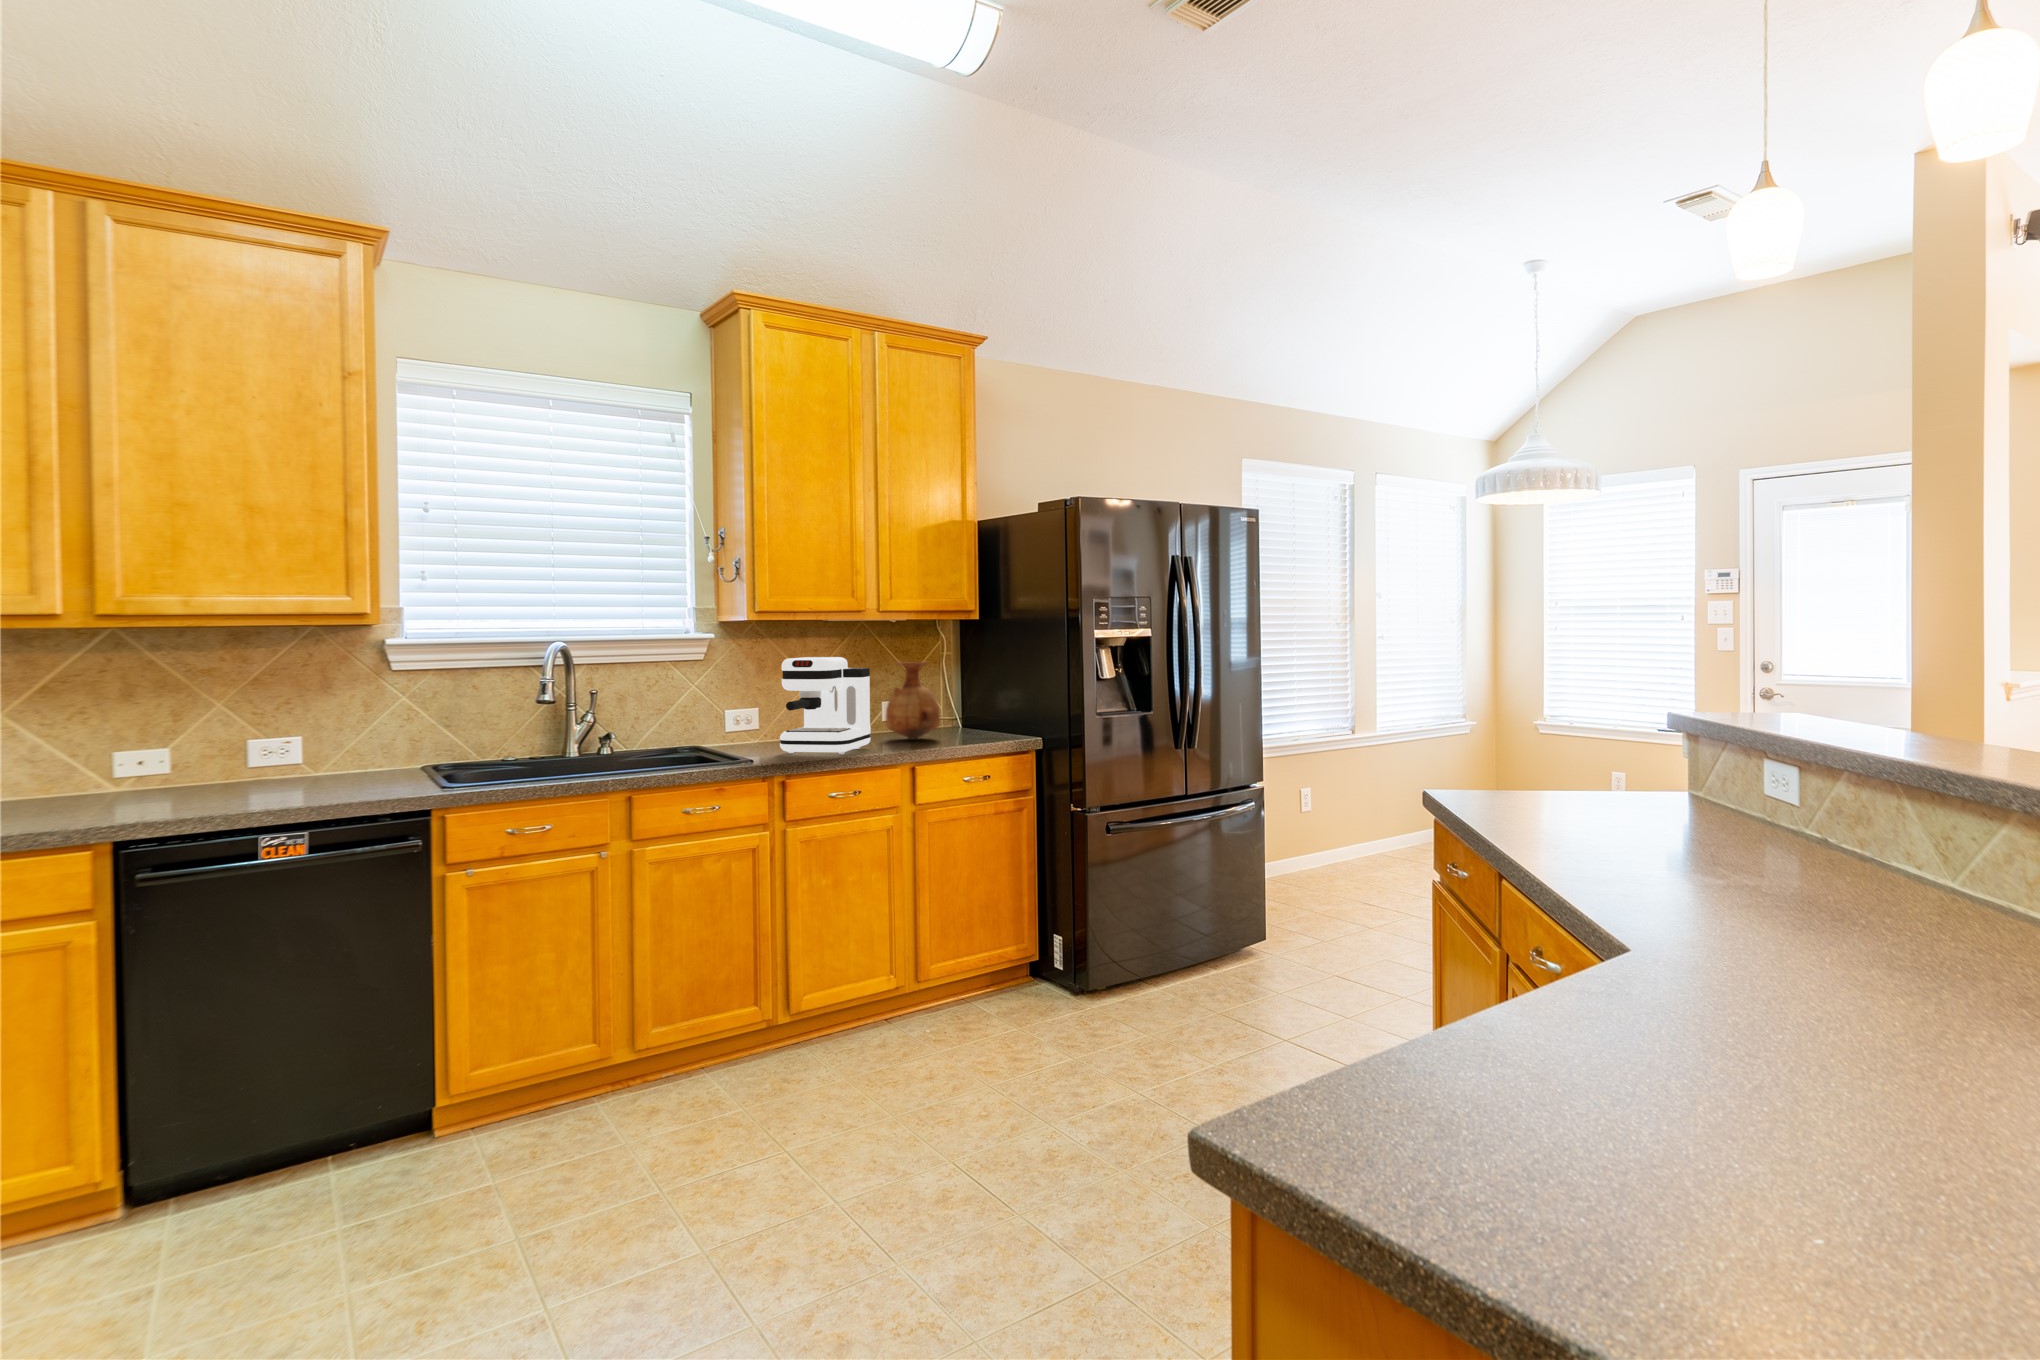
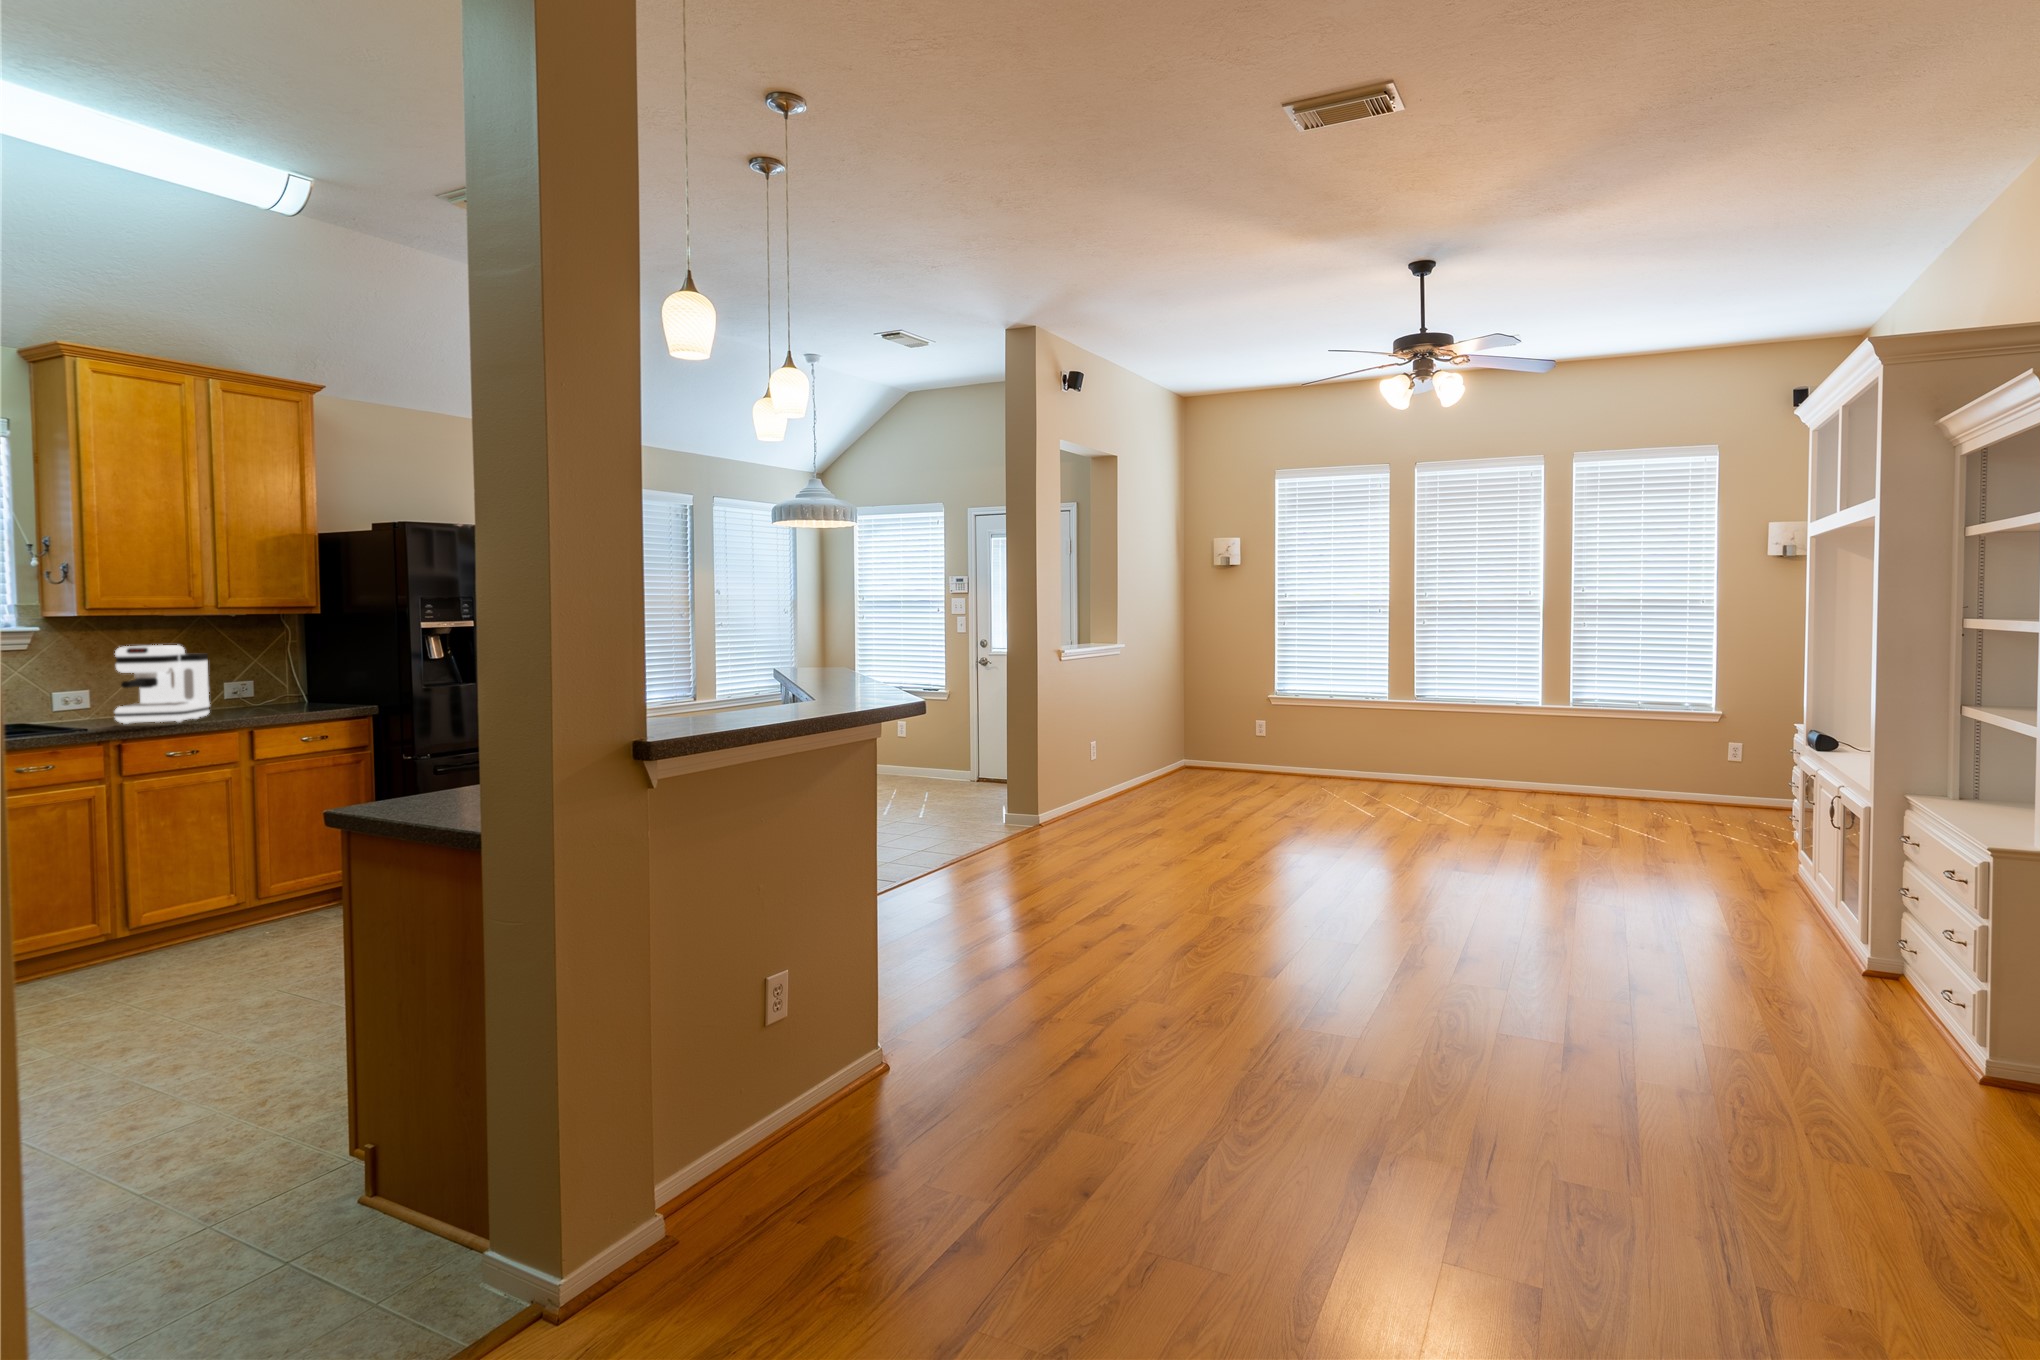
vase: present [886,662,940,740] -> none [226,648,282,712]

